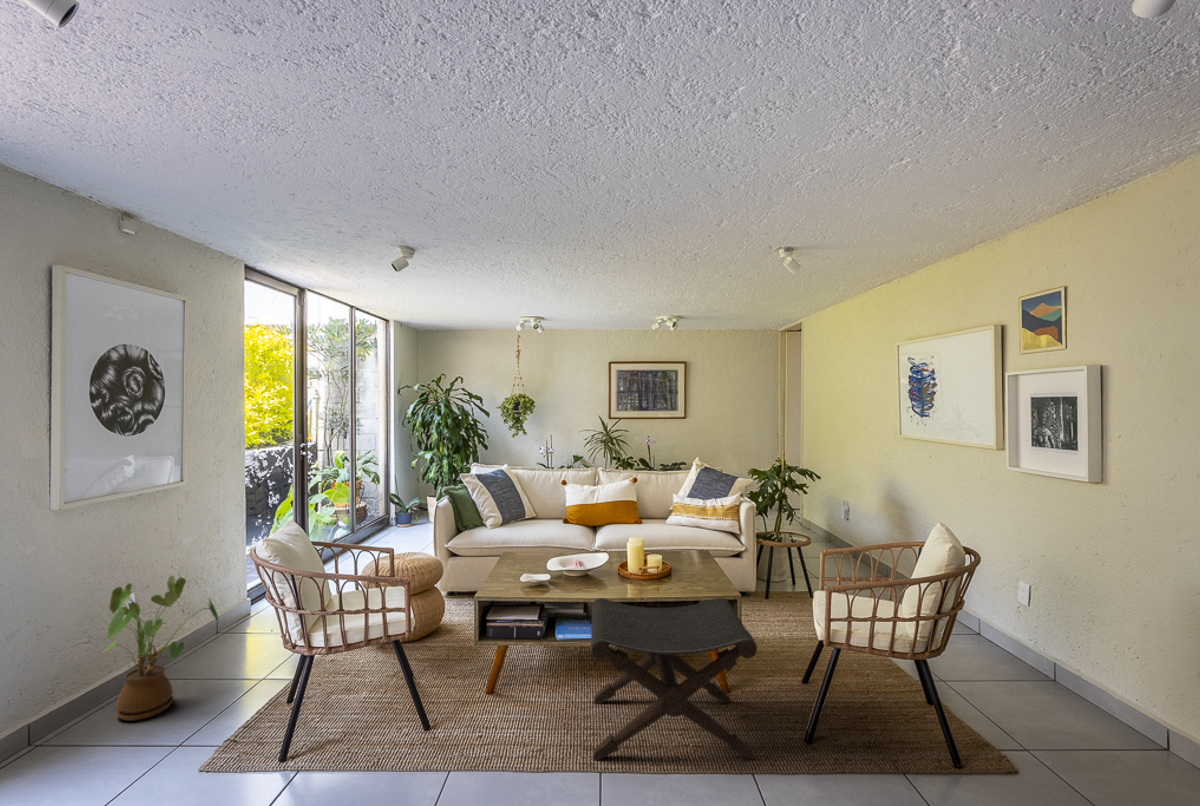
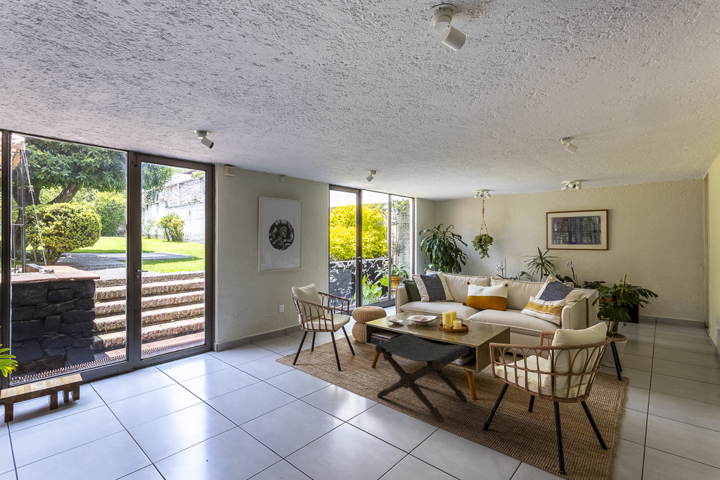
house plant: present [105,576,218,721] -> none [266,298,298,343]

